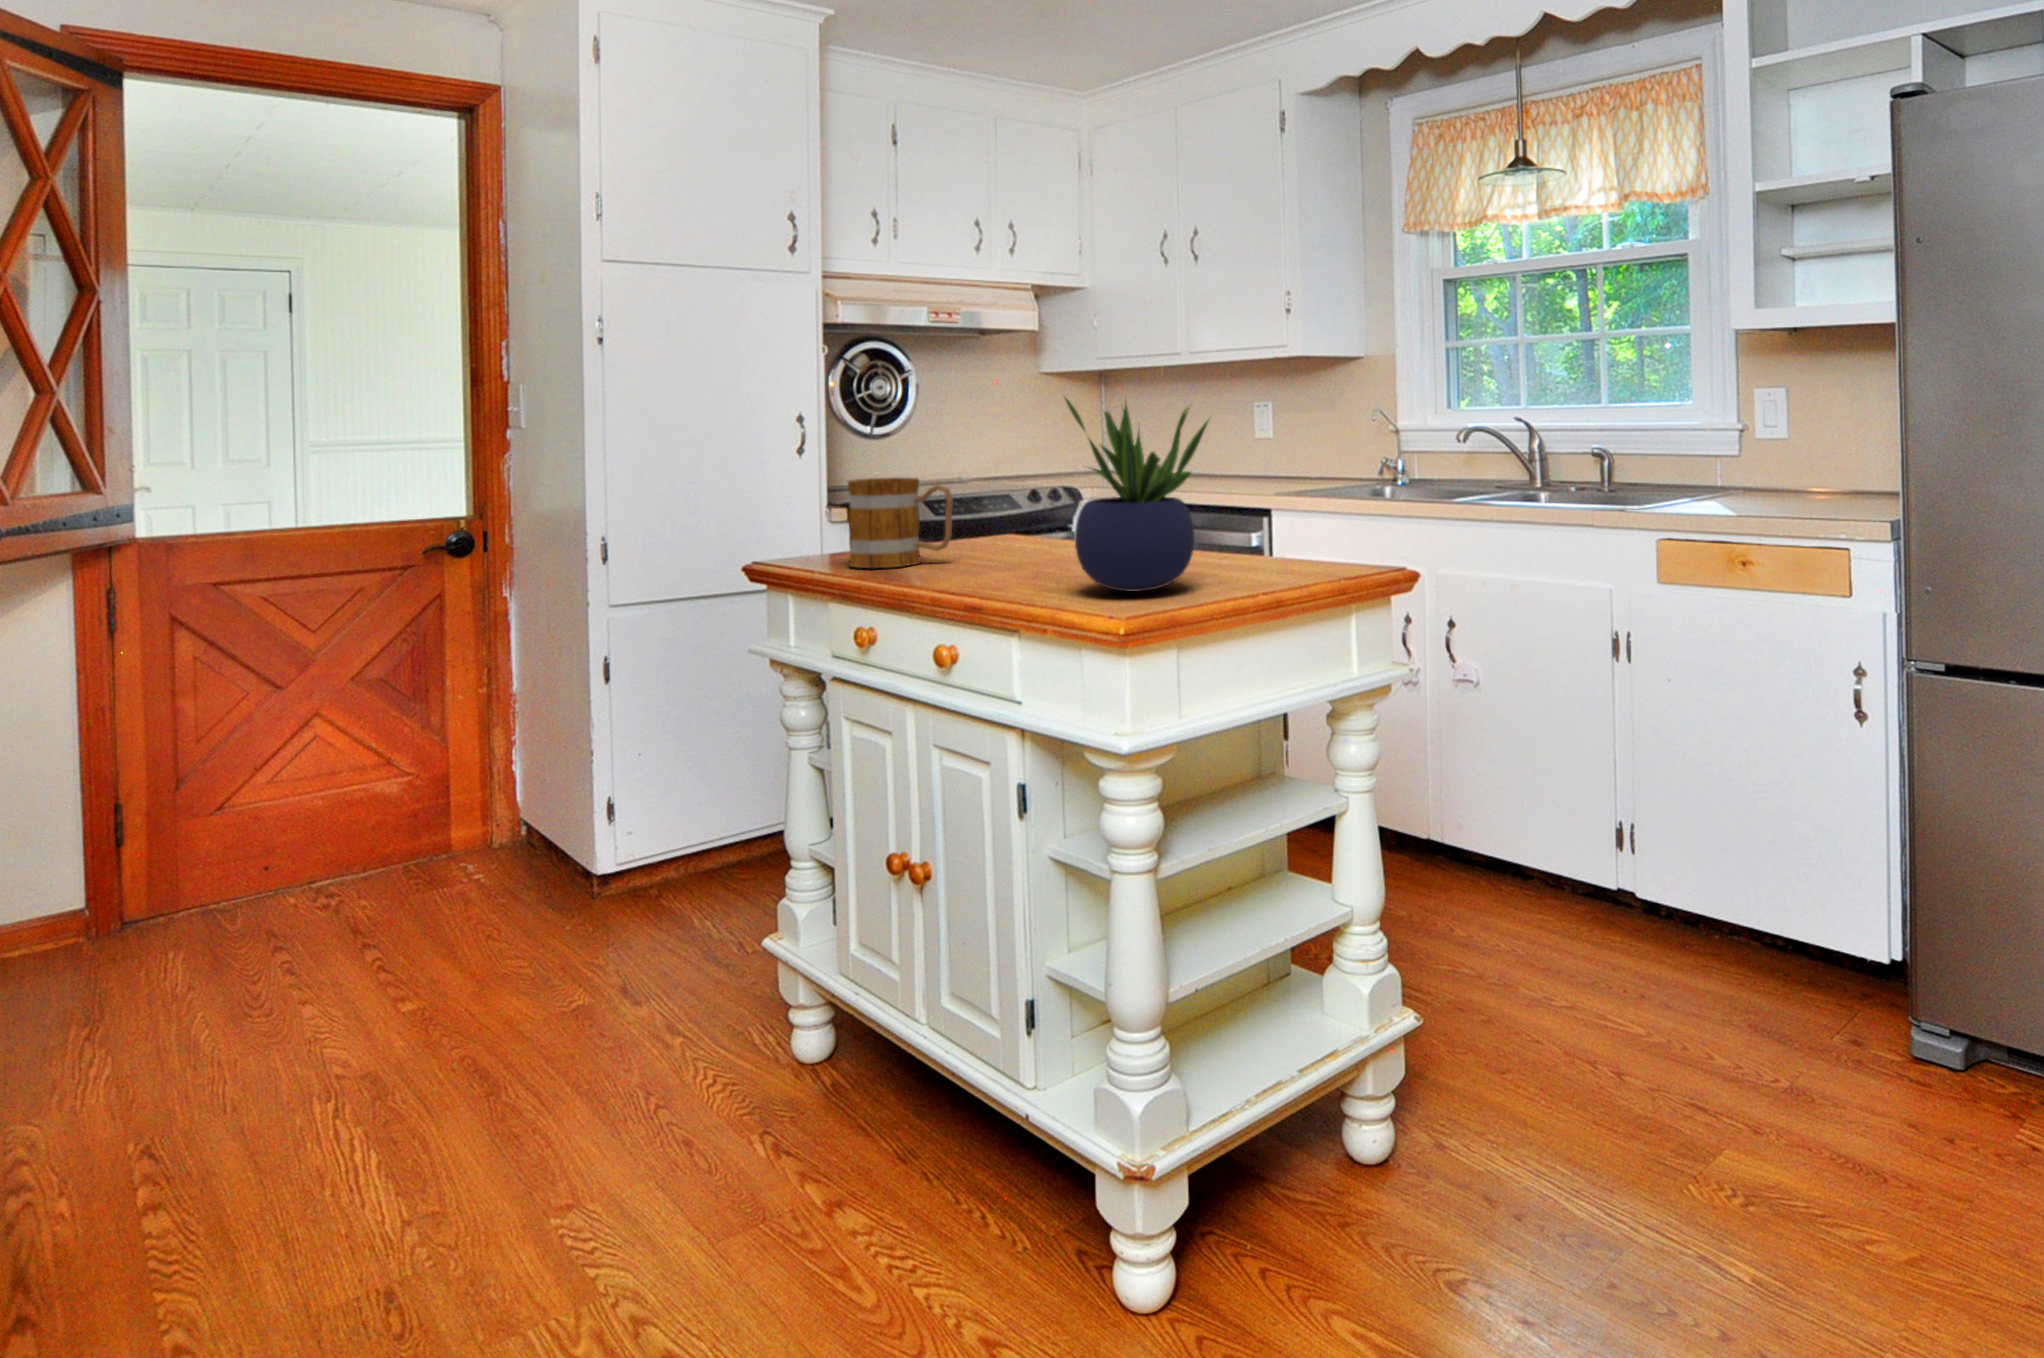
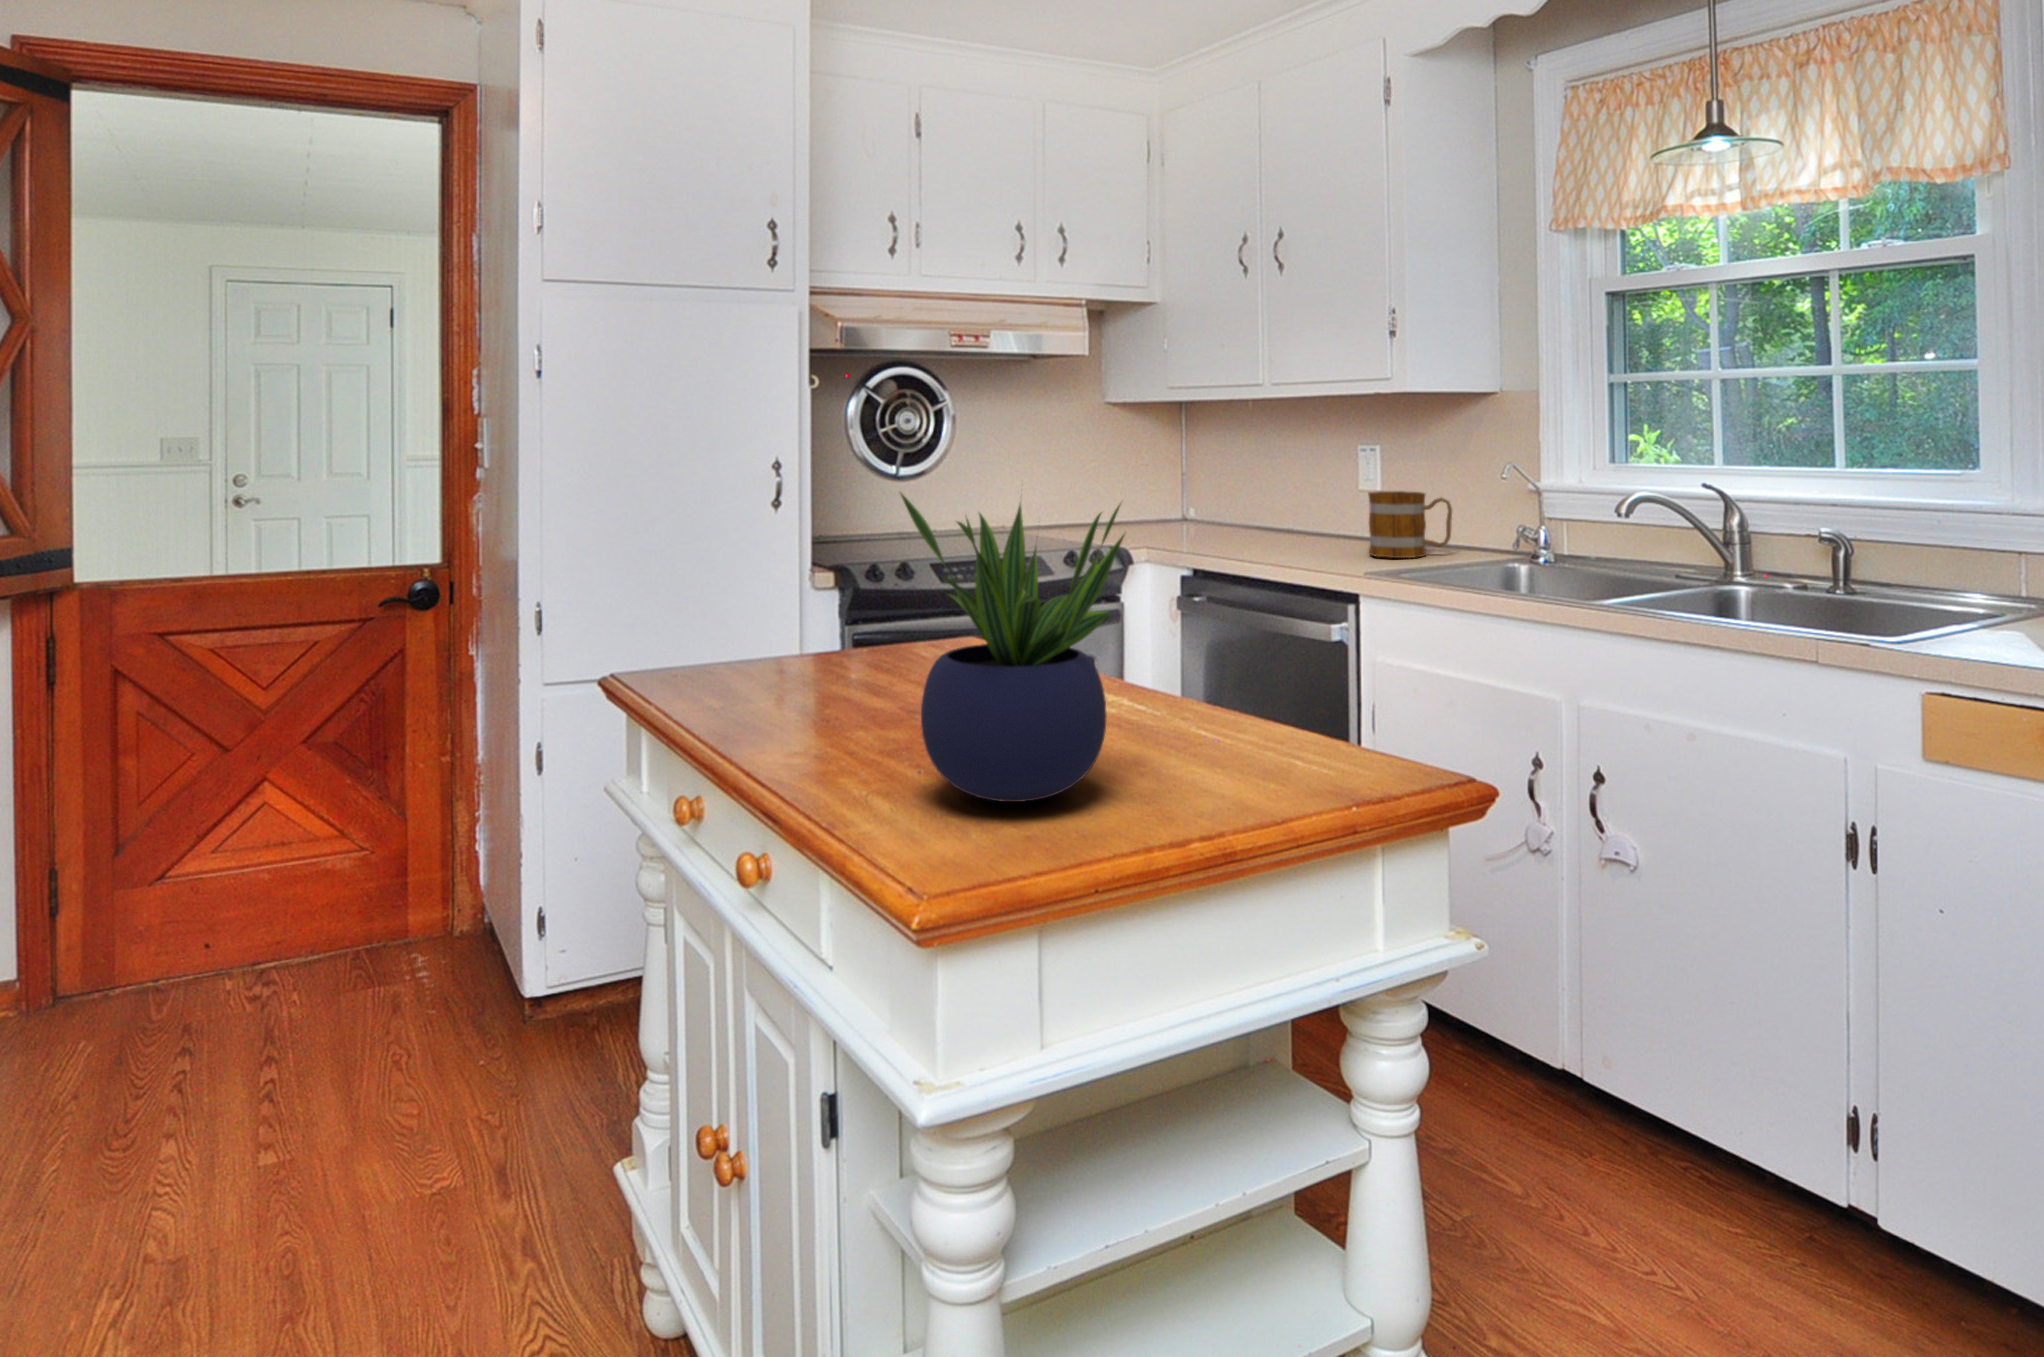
mug: present [848,478,953,568] -> present [1368,491,1452,558]

